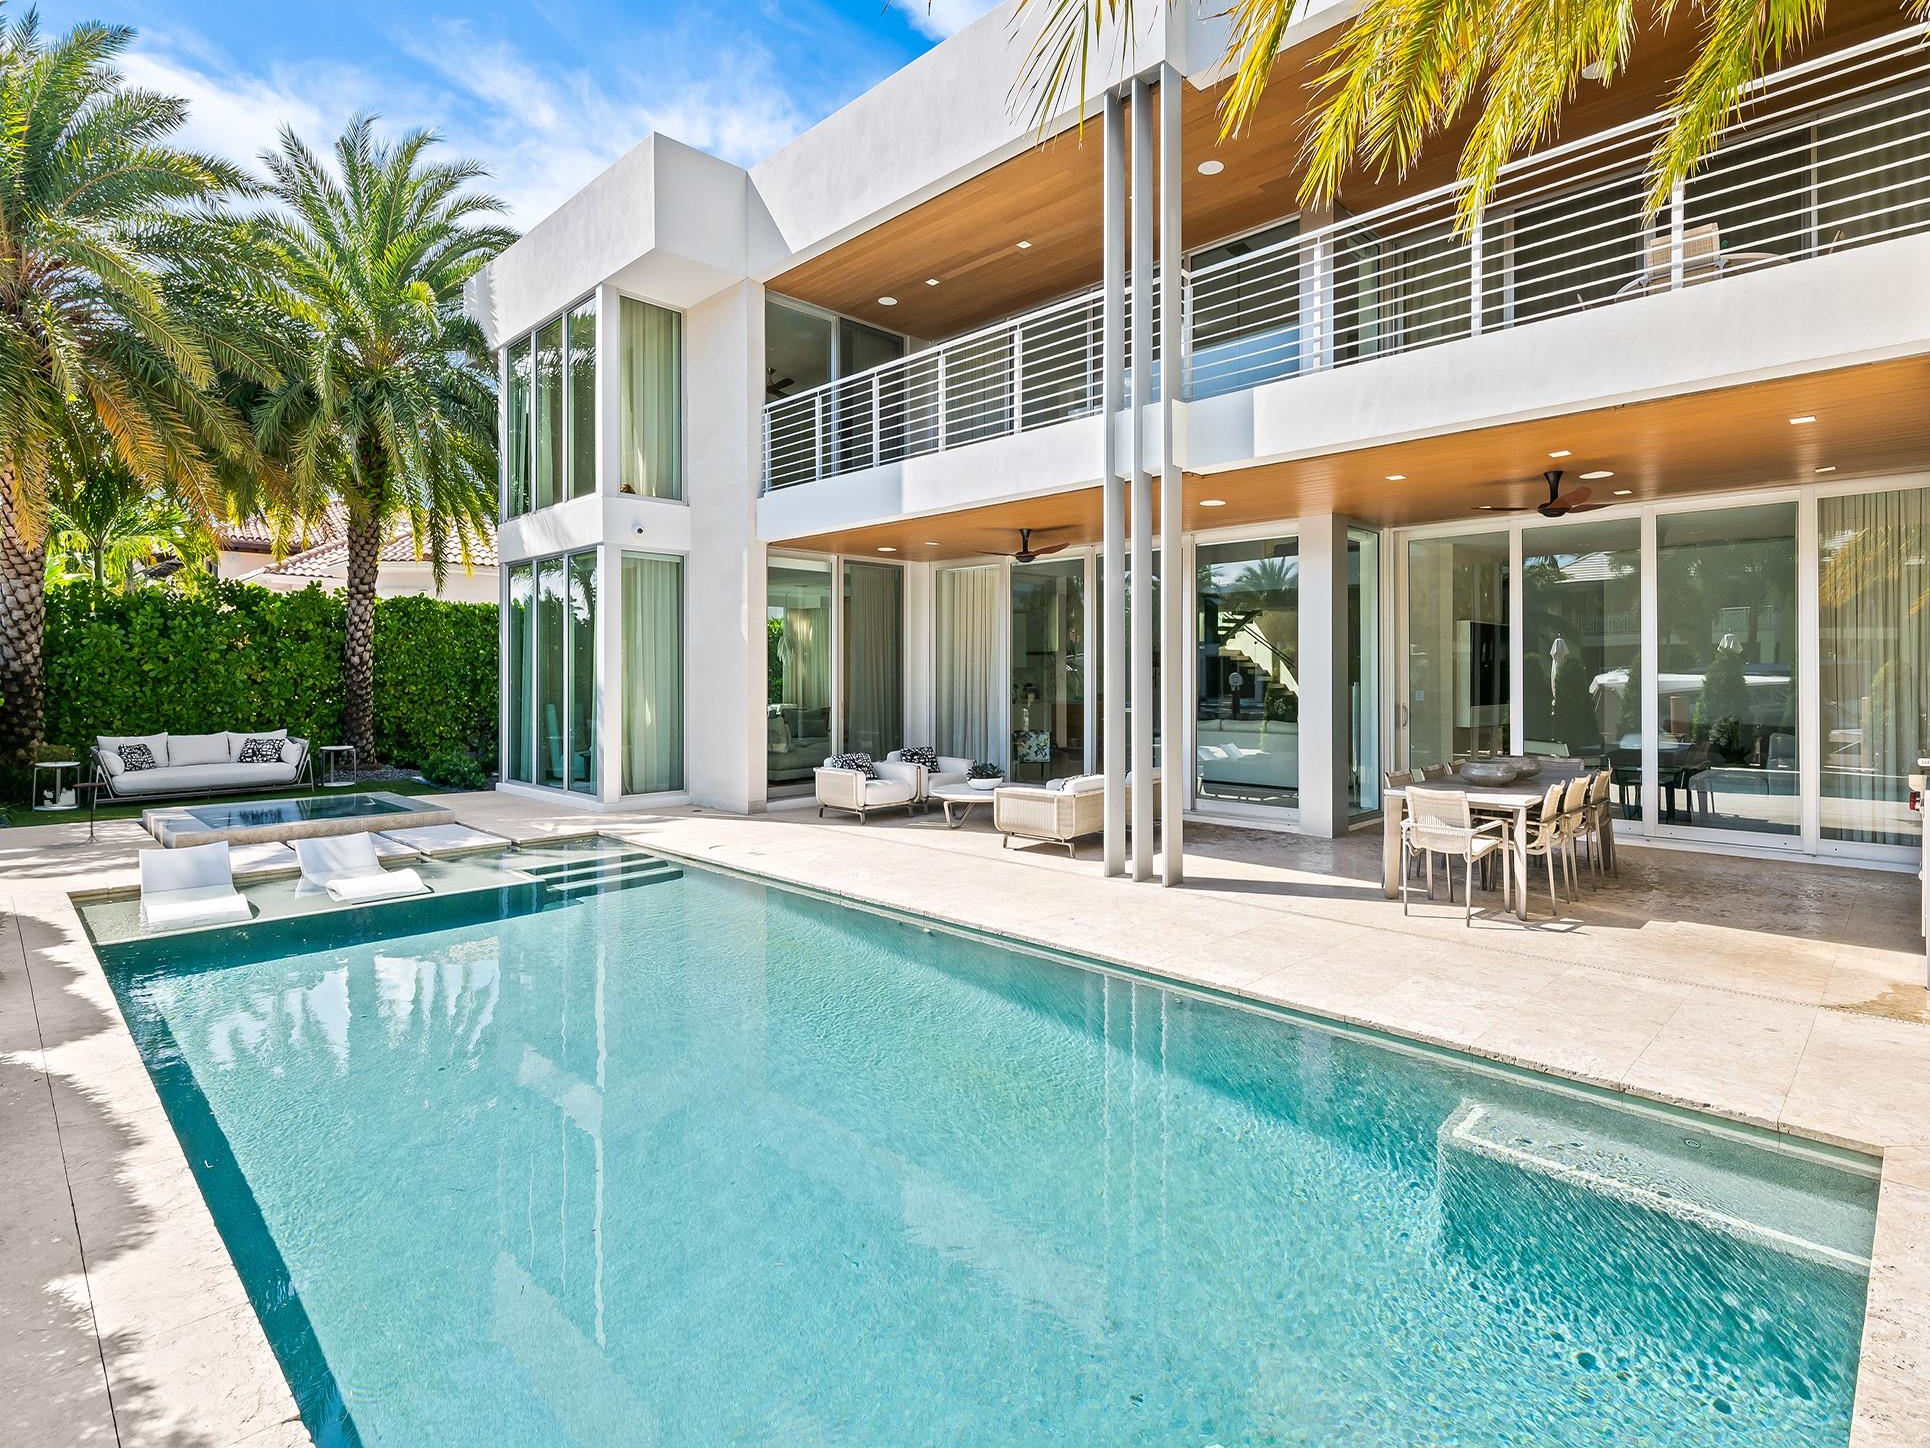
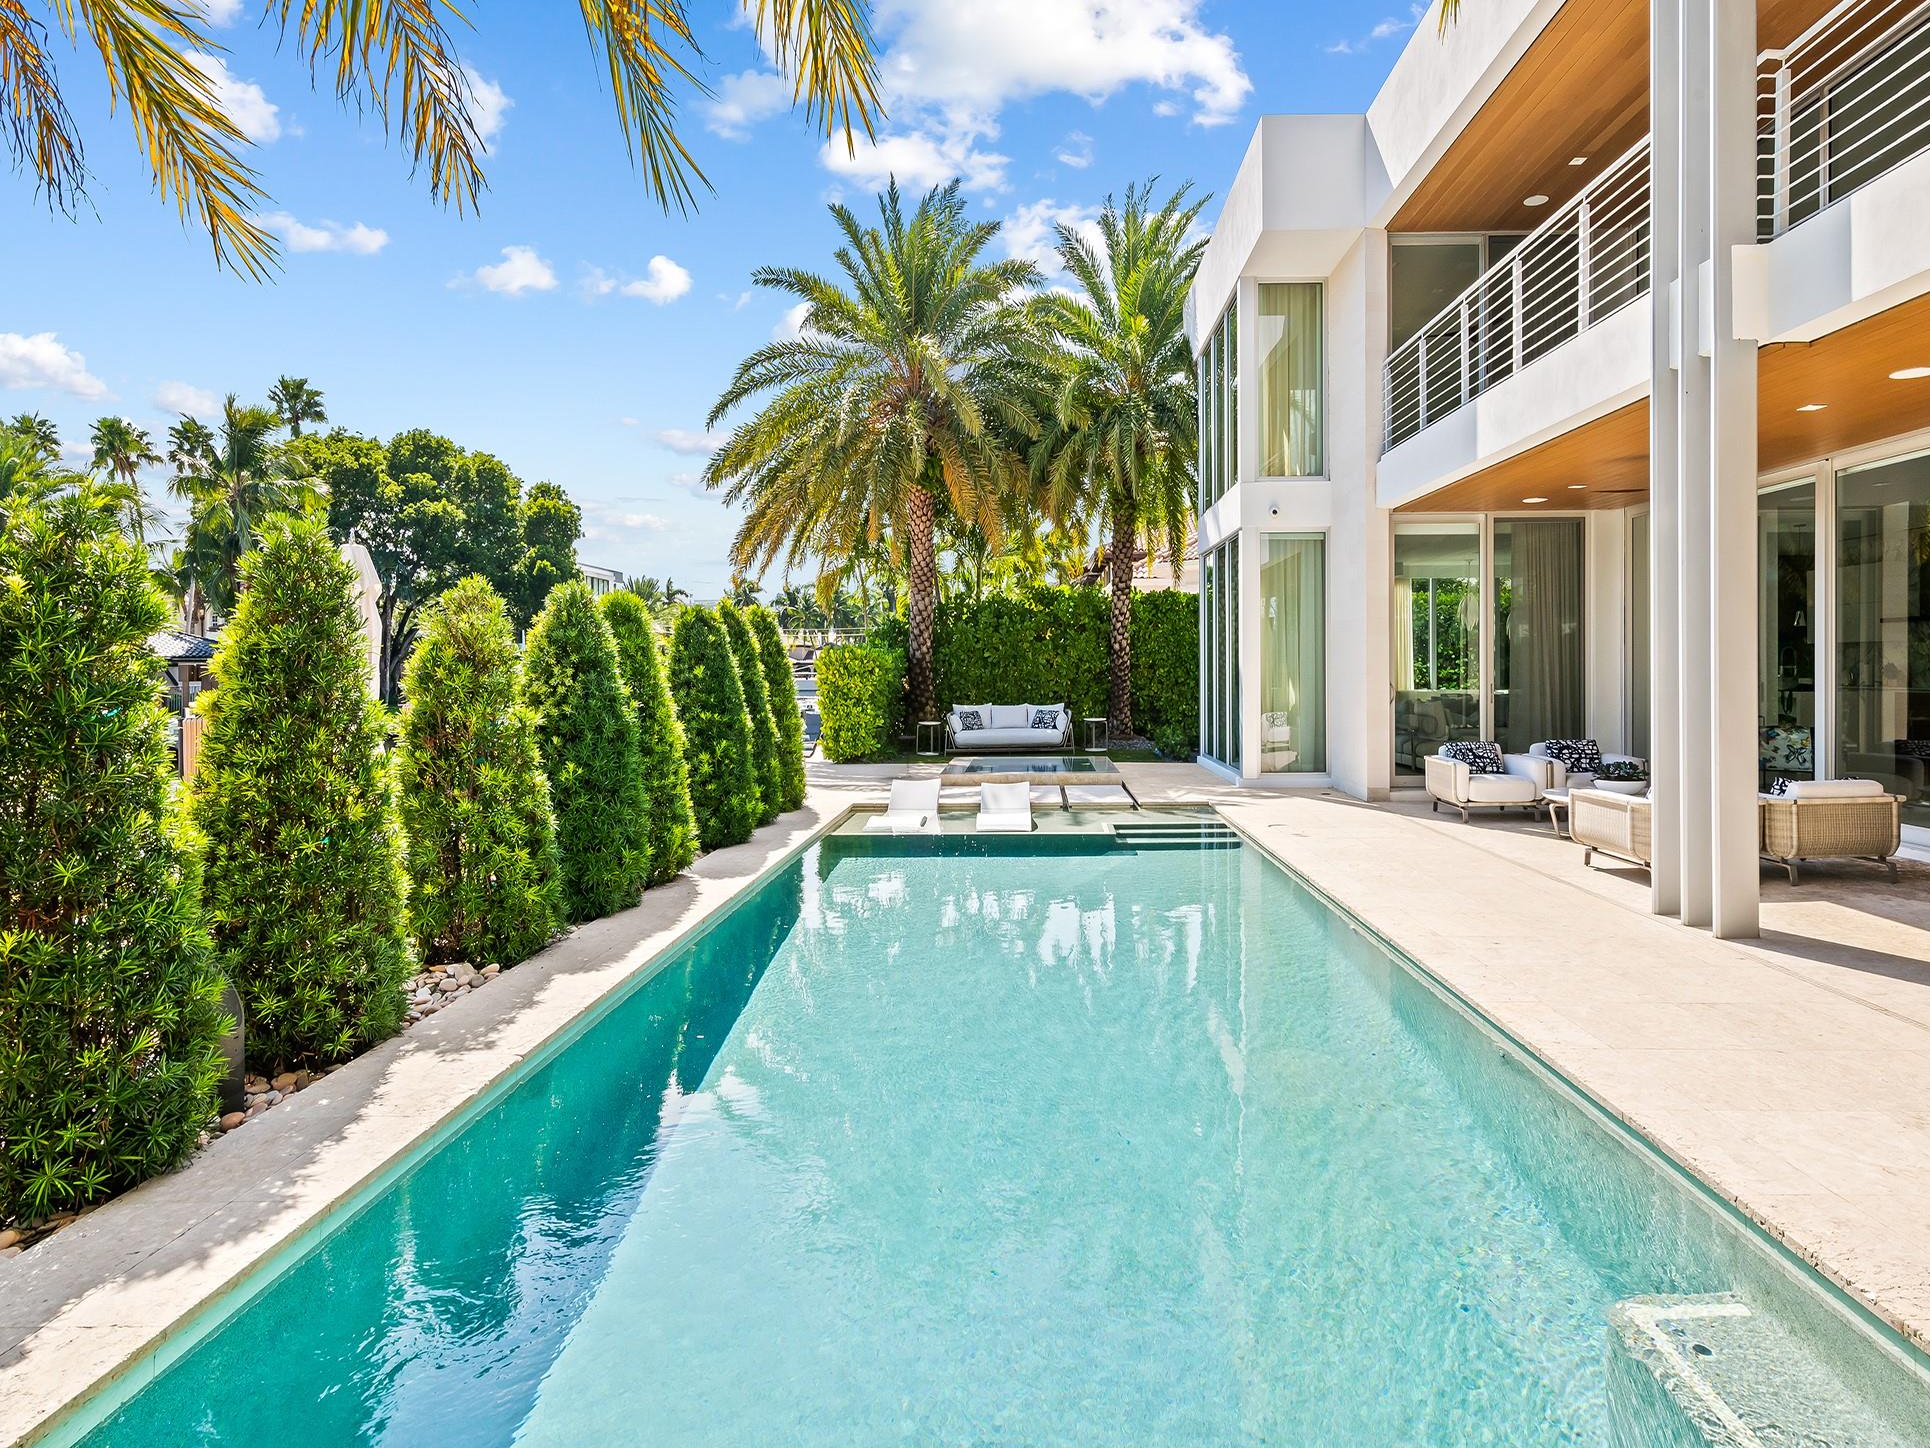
potted tree: present [36,744,75,806] -> none [924,709,944,752]

